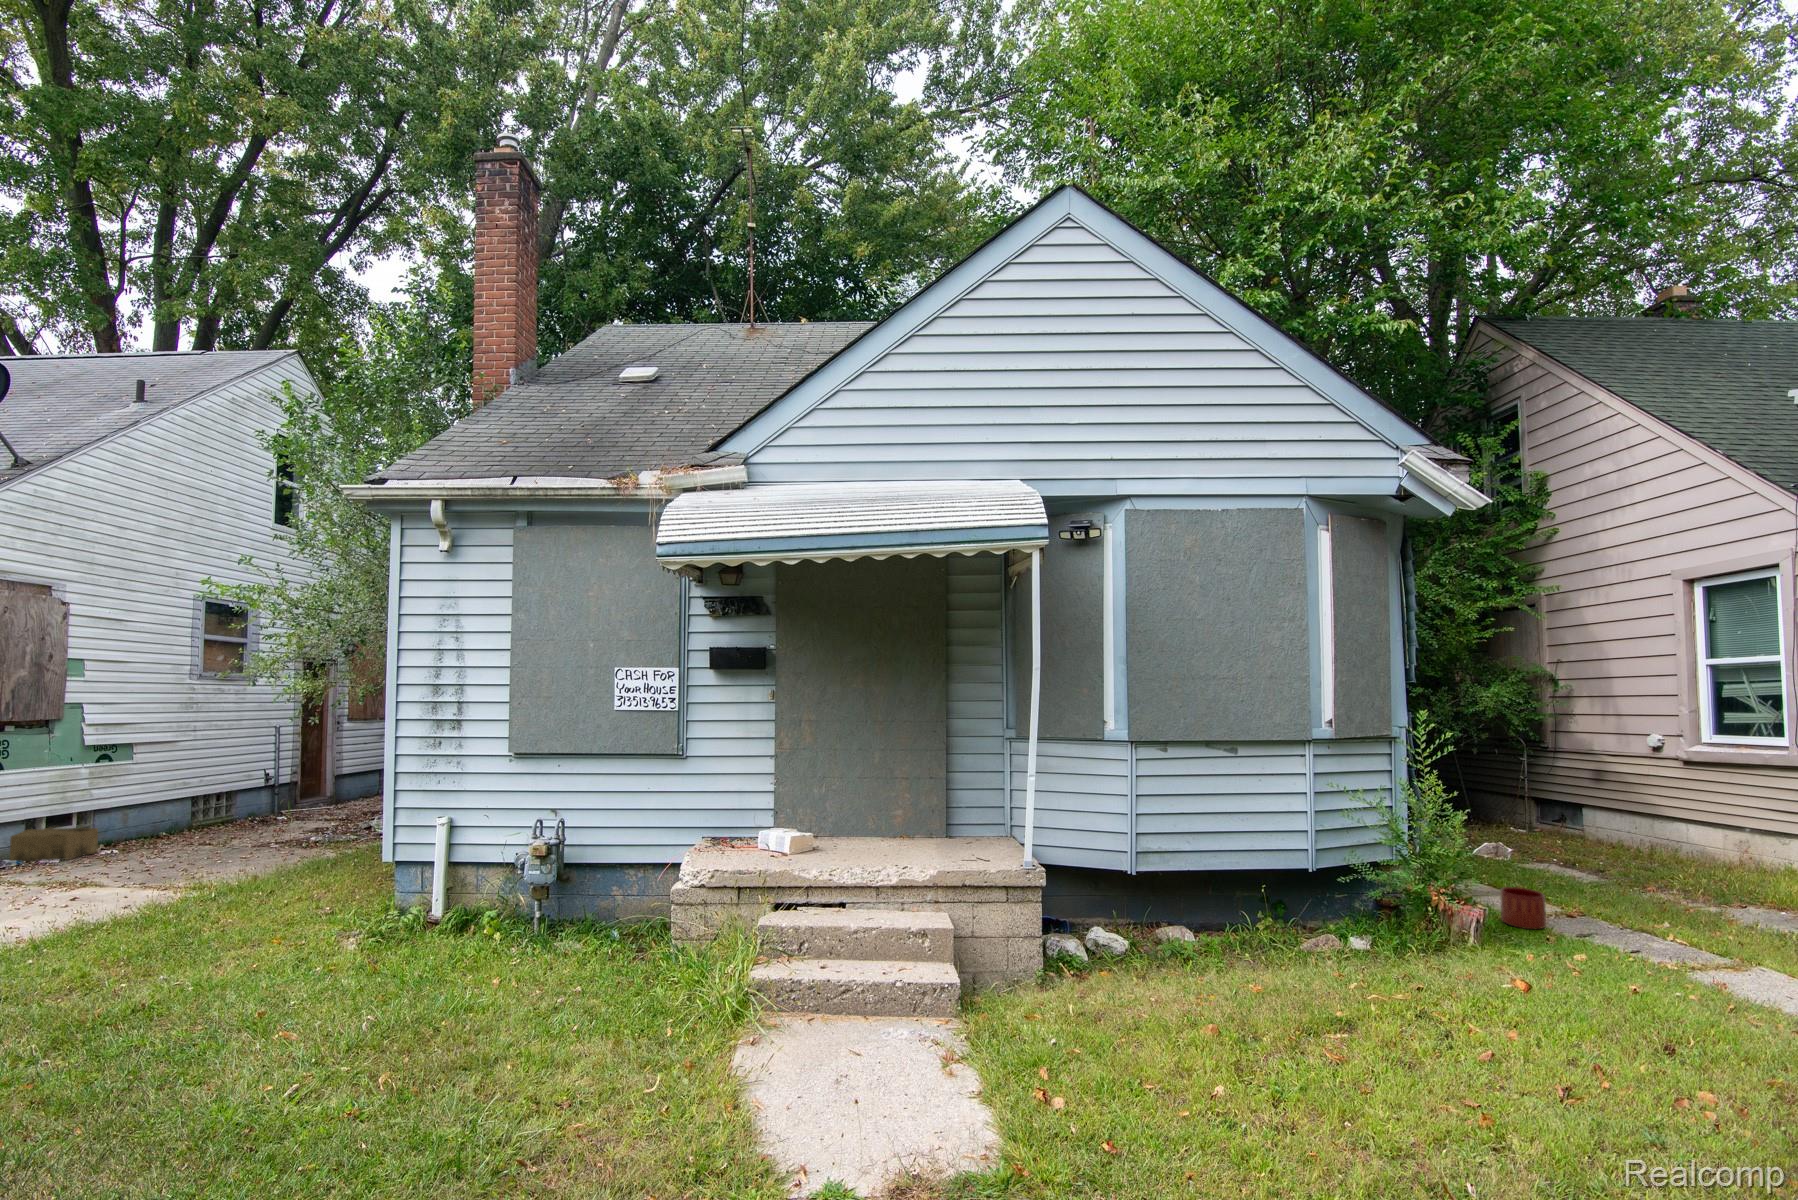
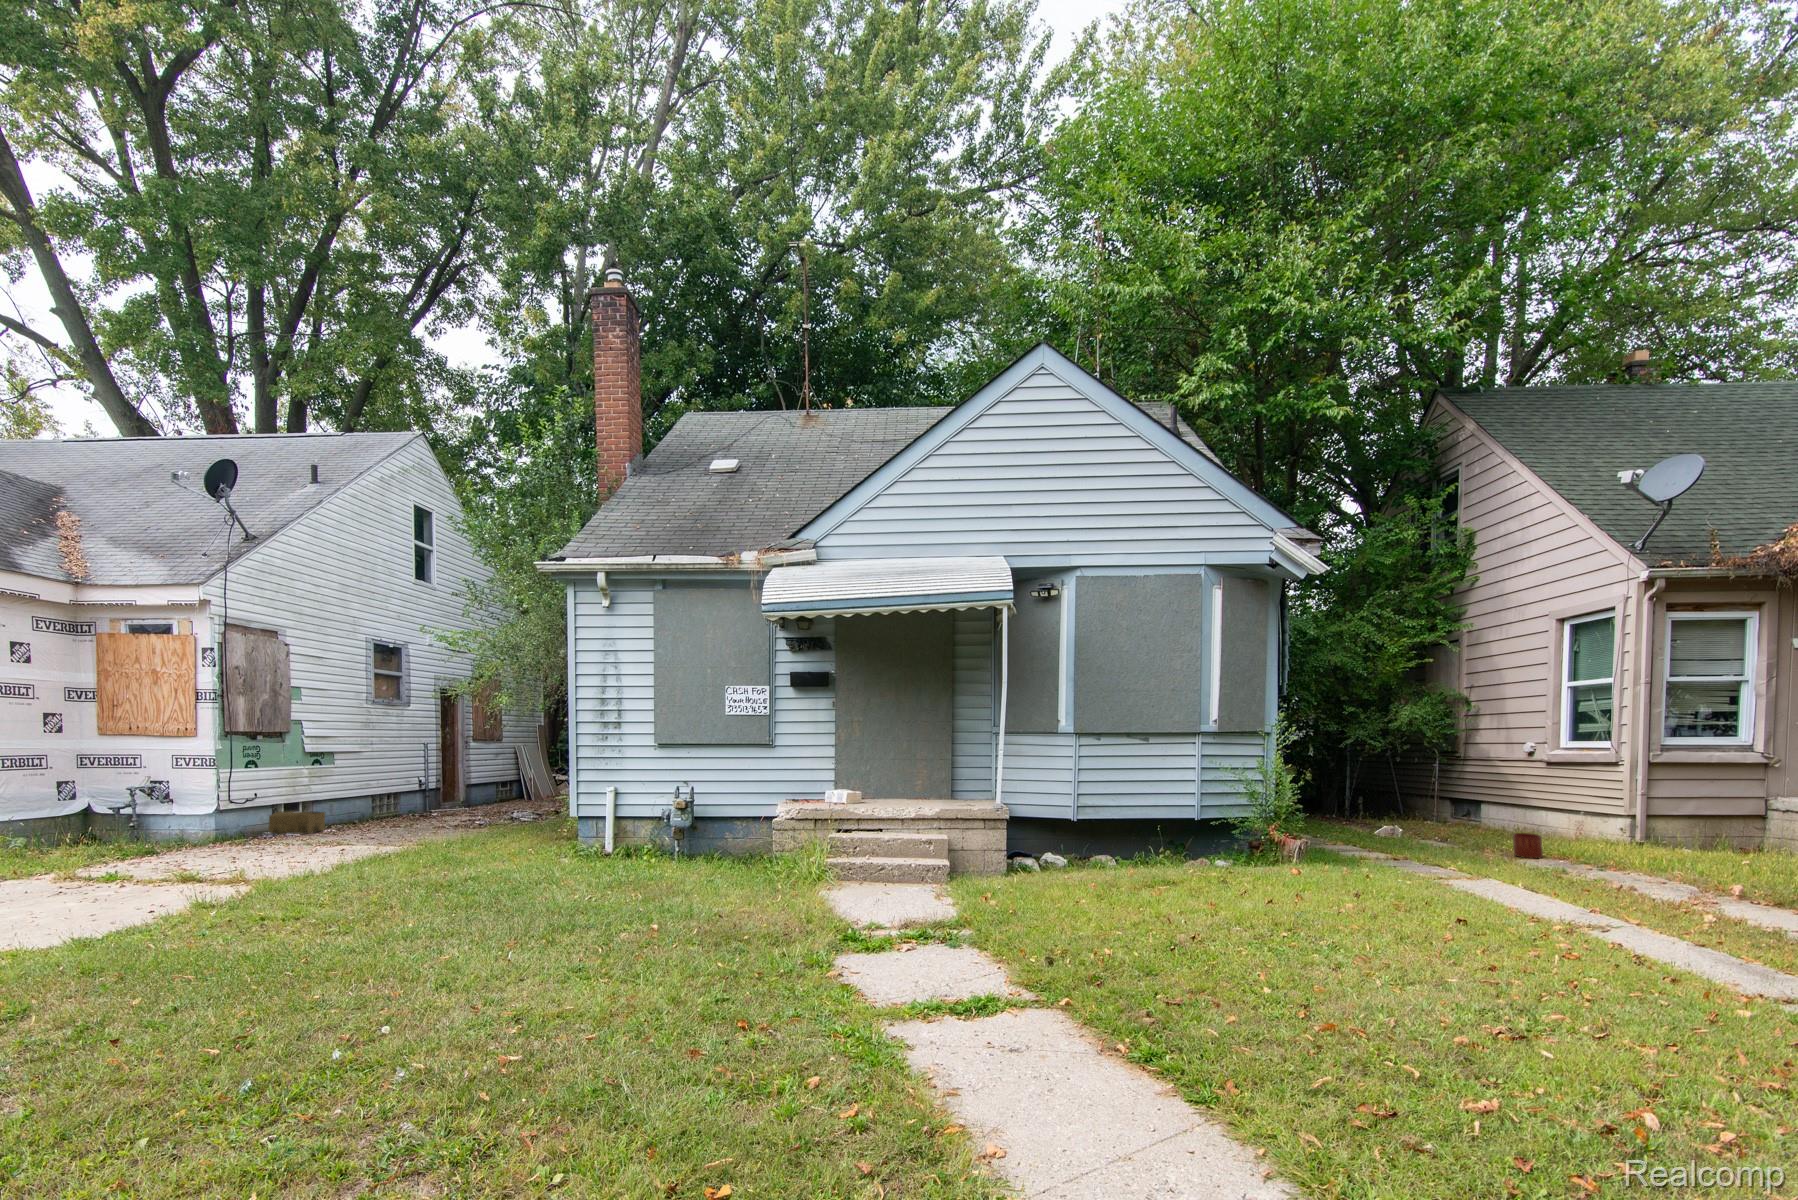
planter: present [1500,887,1546,929] -> present [1513,833,1543,858]

